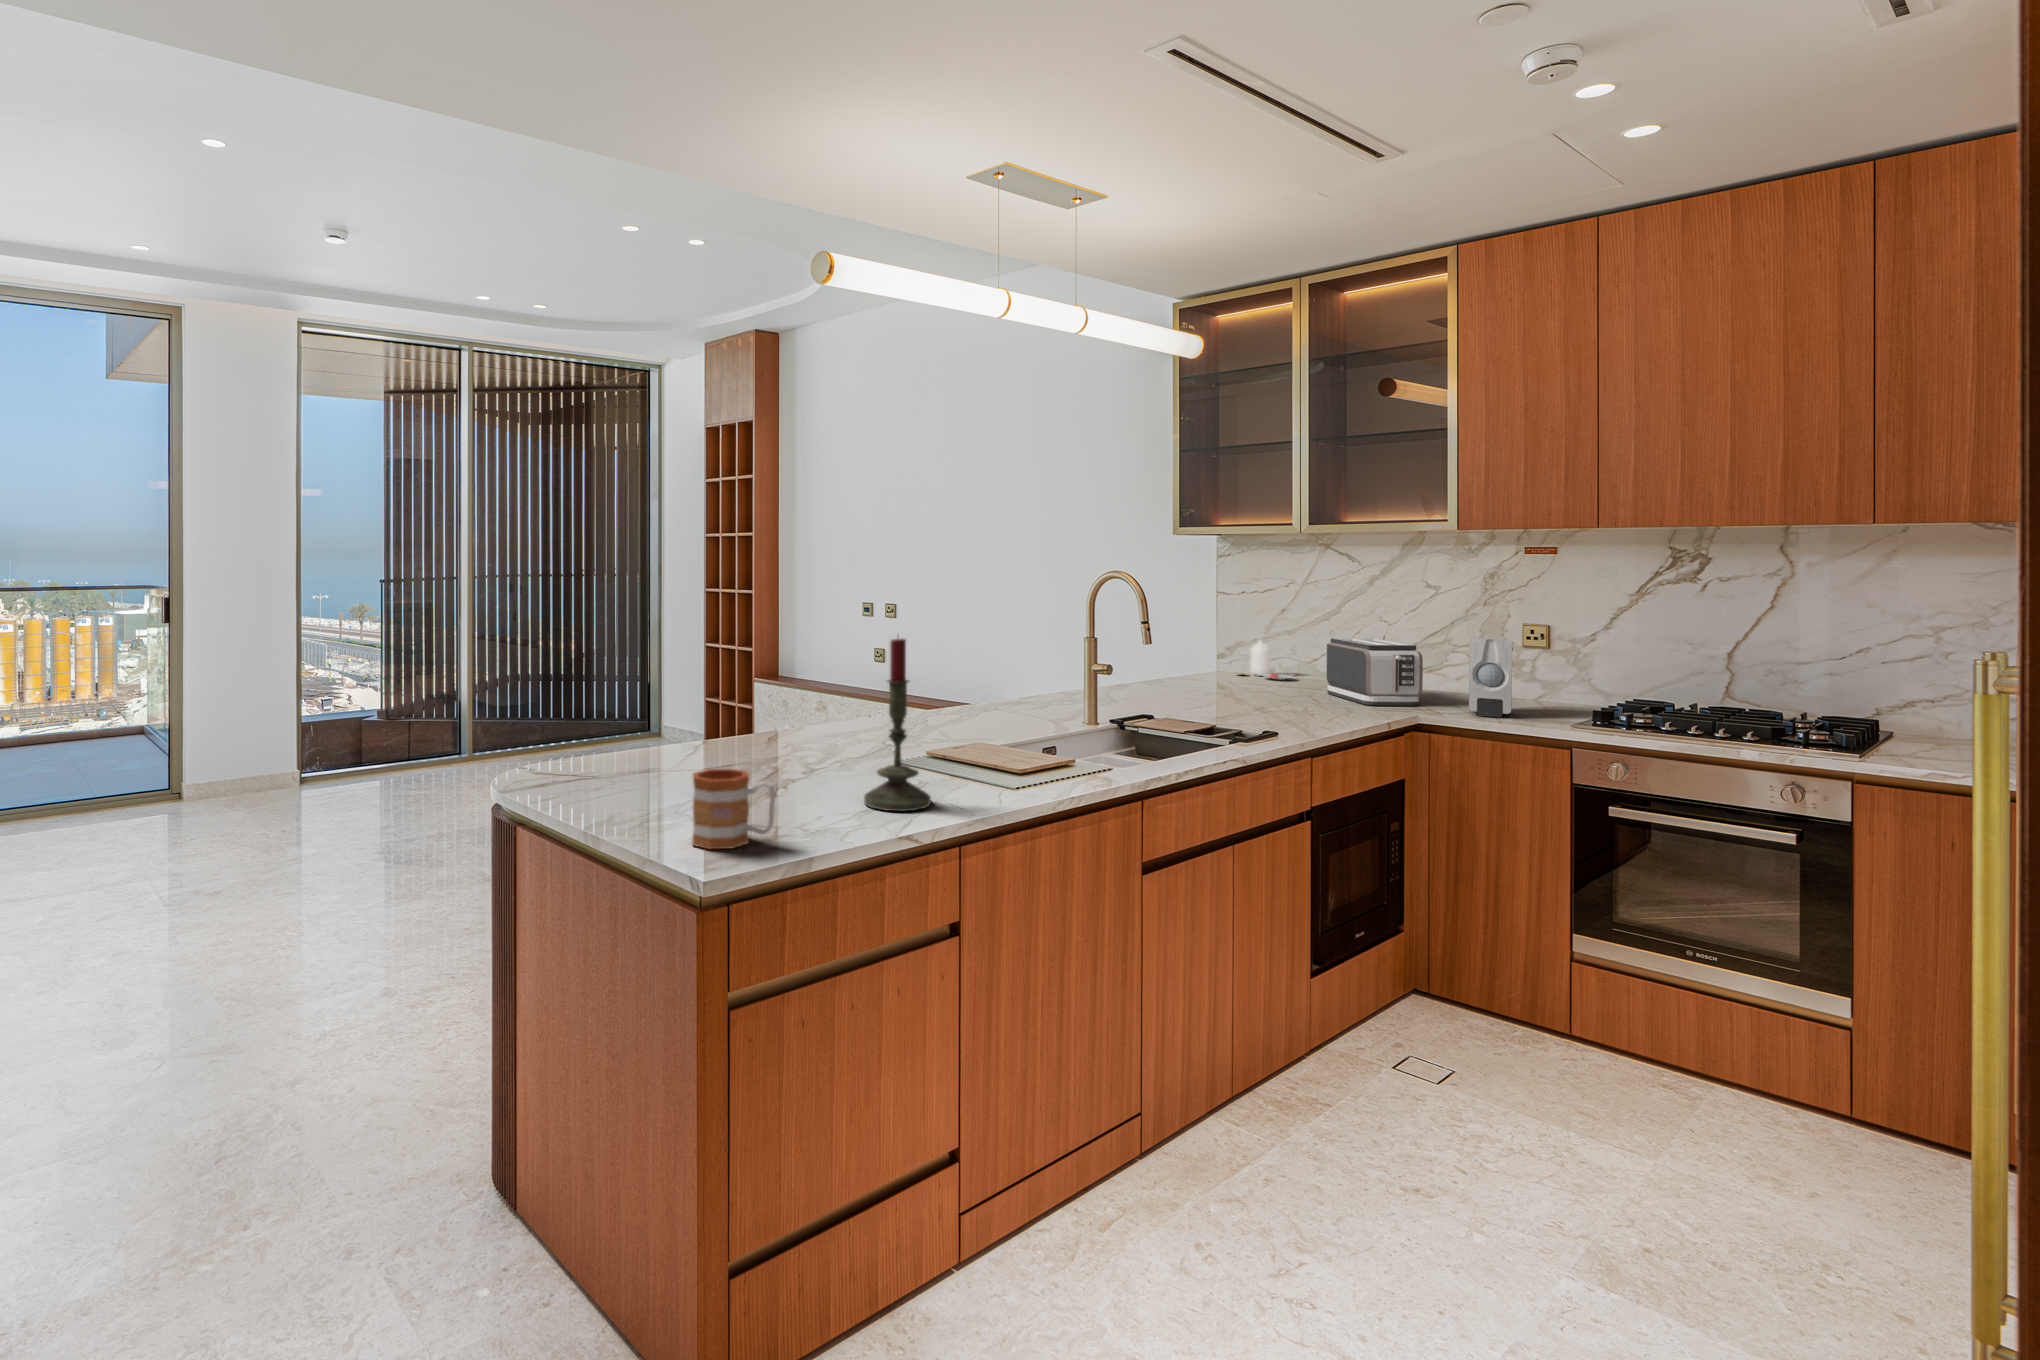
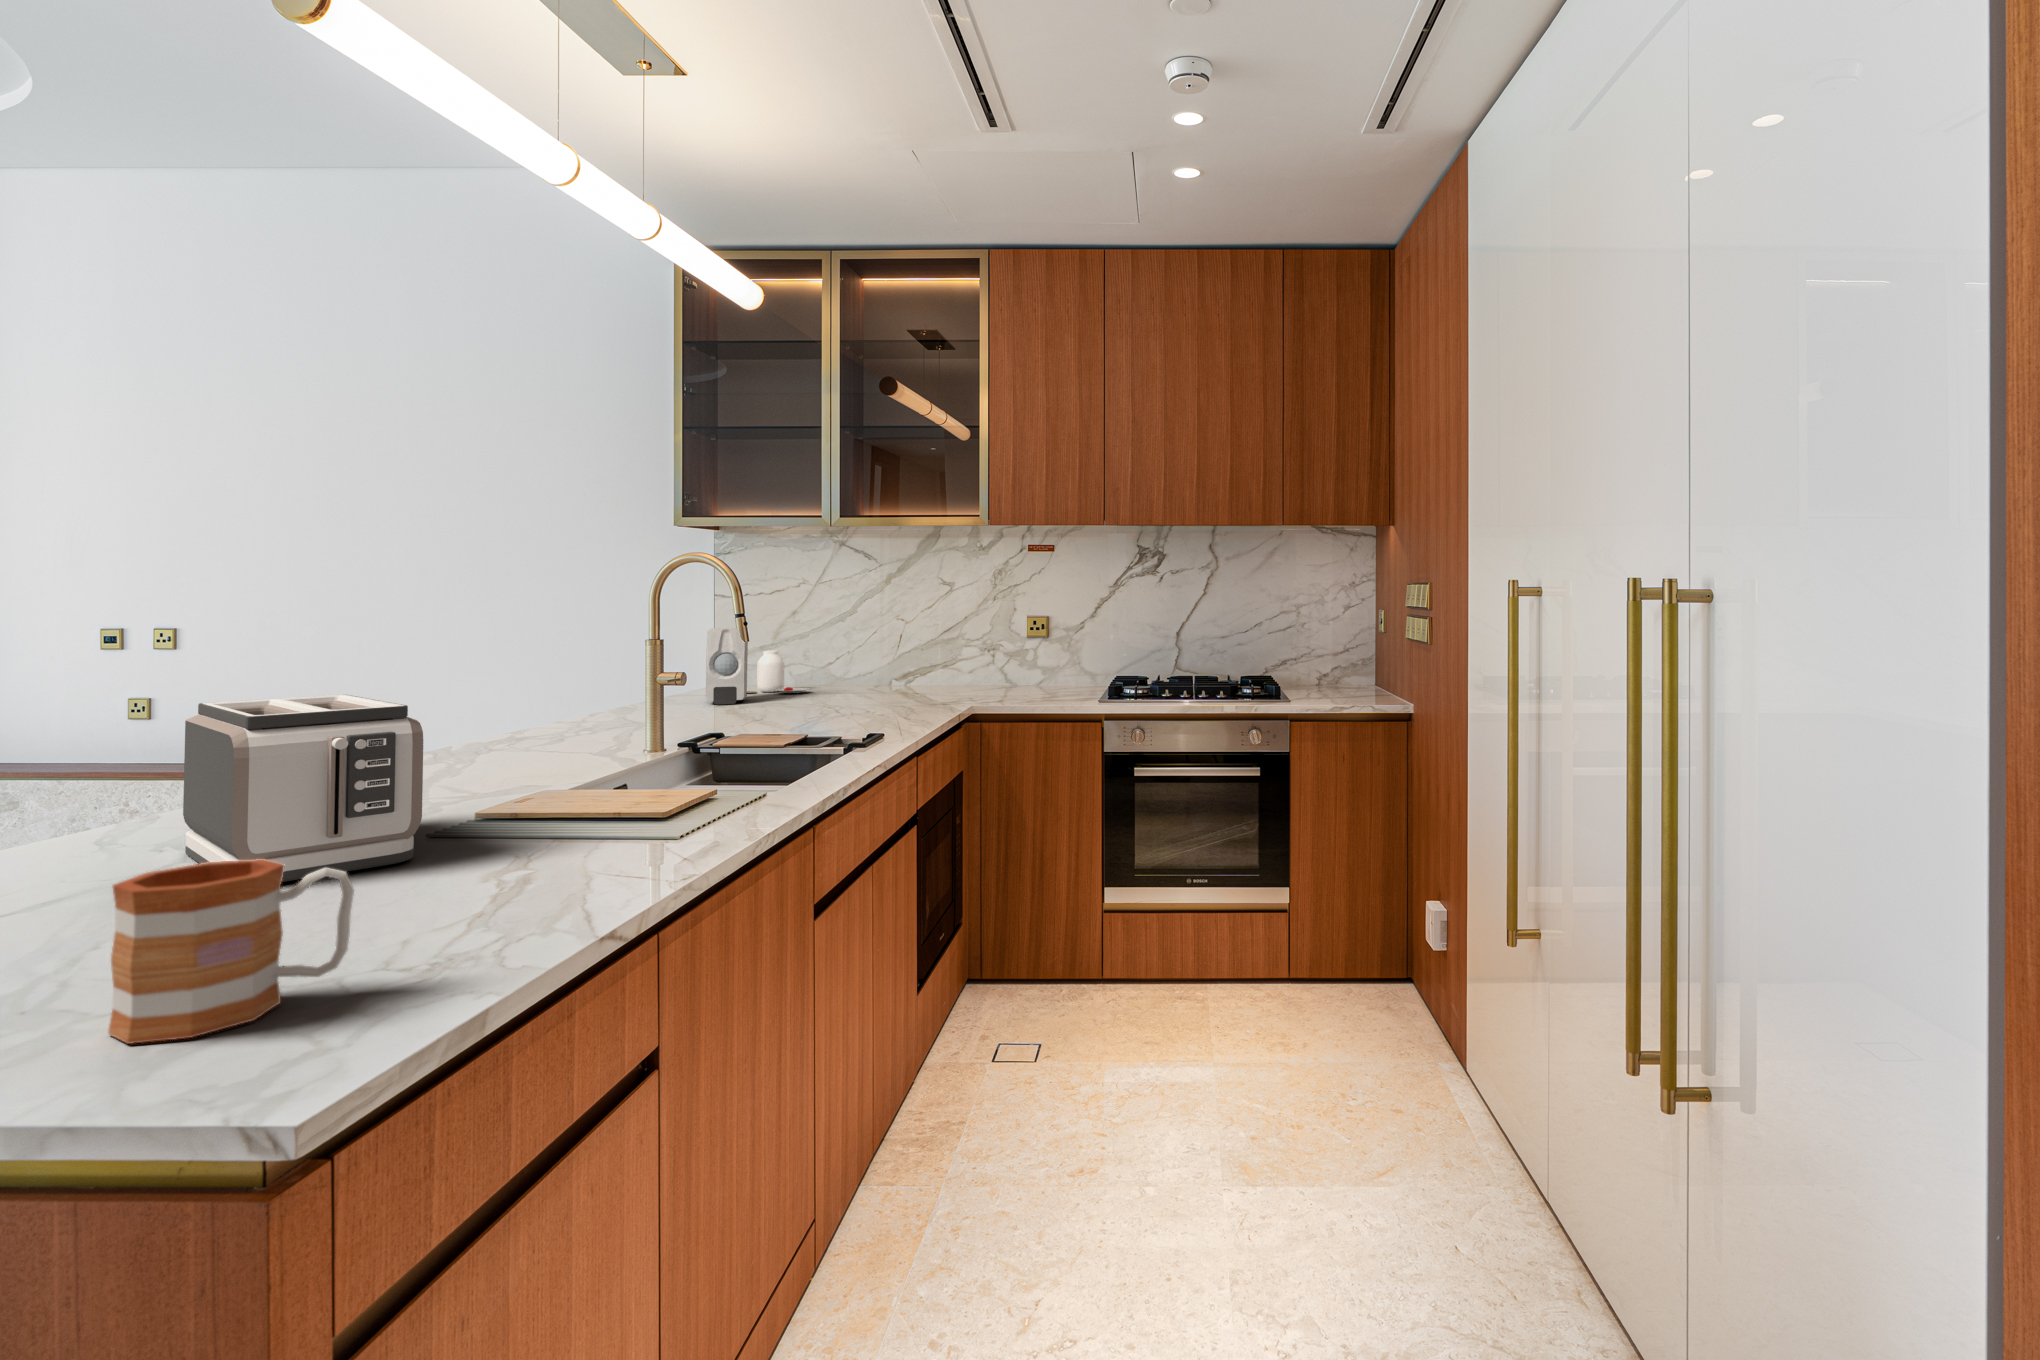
soap dispenser: present [1469,637,1513,717] -> present [706,628,748,704]
toaster: present [1327,638,1423,706] -> present [183,695,423,882]
candle: present [864,639,931,811] -> none [442,599,573,895]

